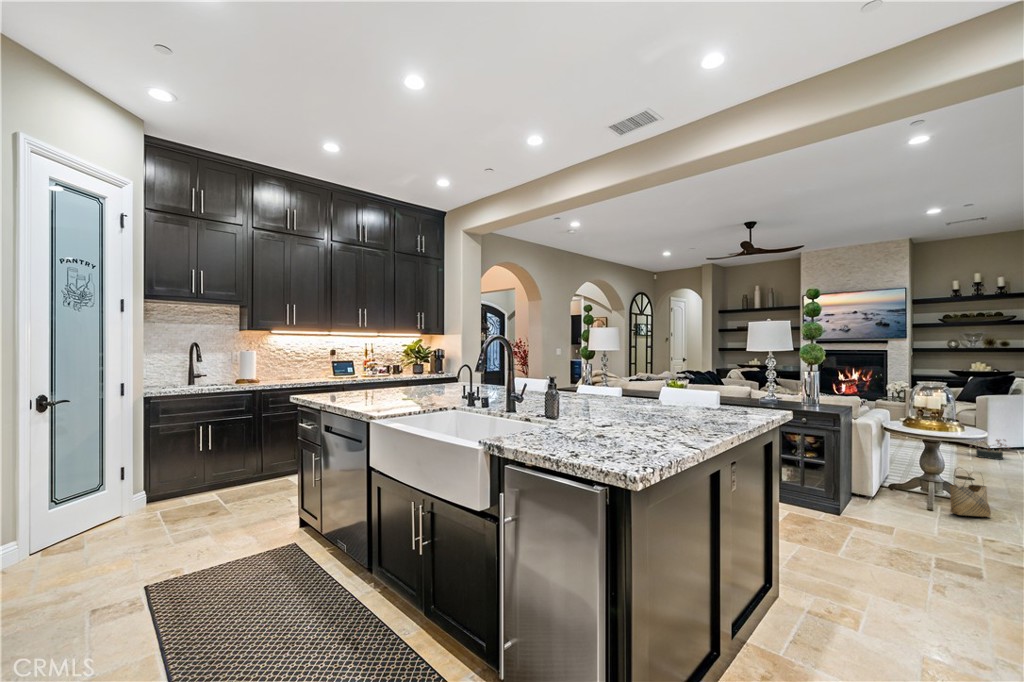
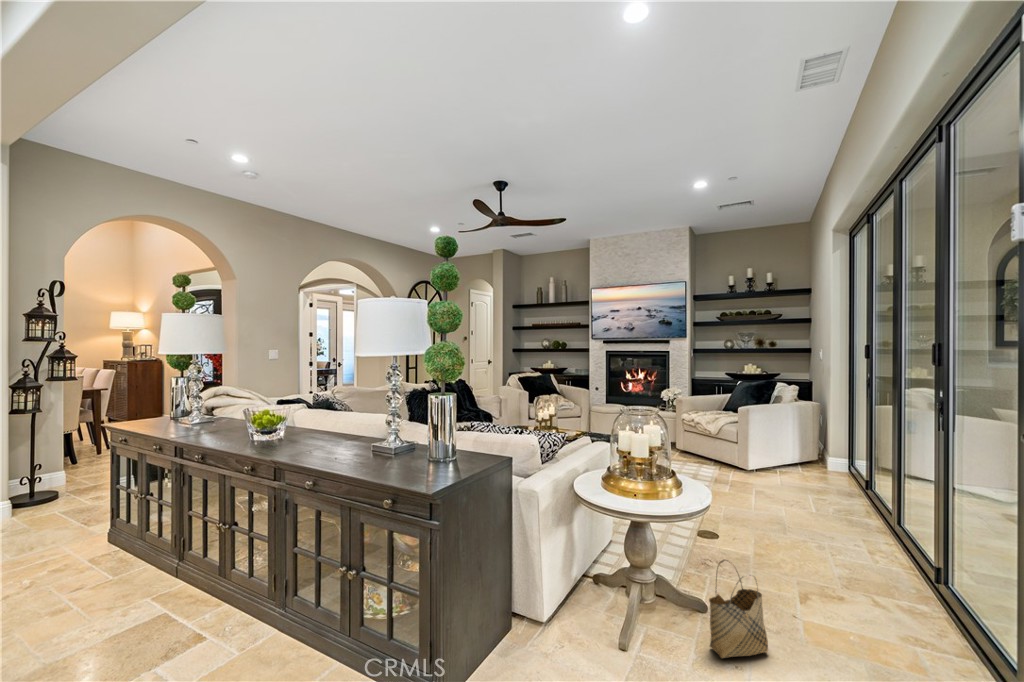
decorative plant: present [970,439,1006,460] -> none [737,448,781,486]

